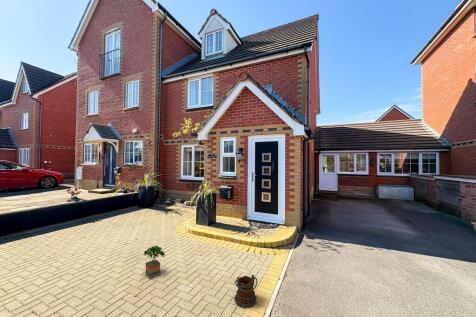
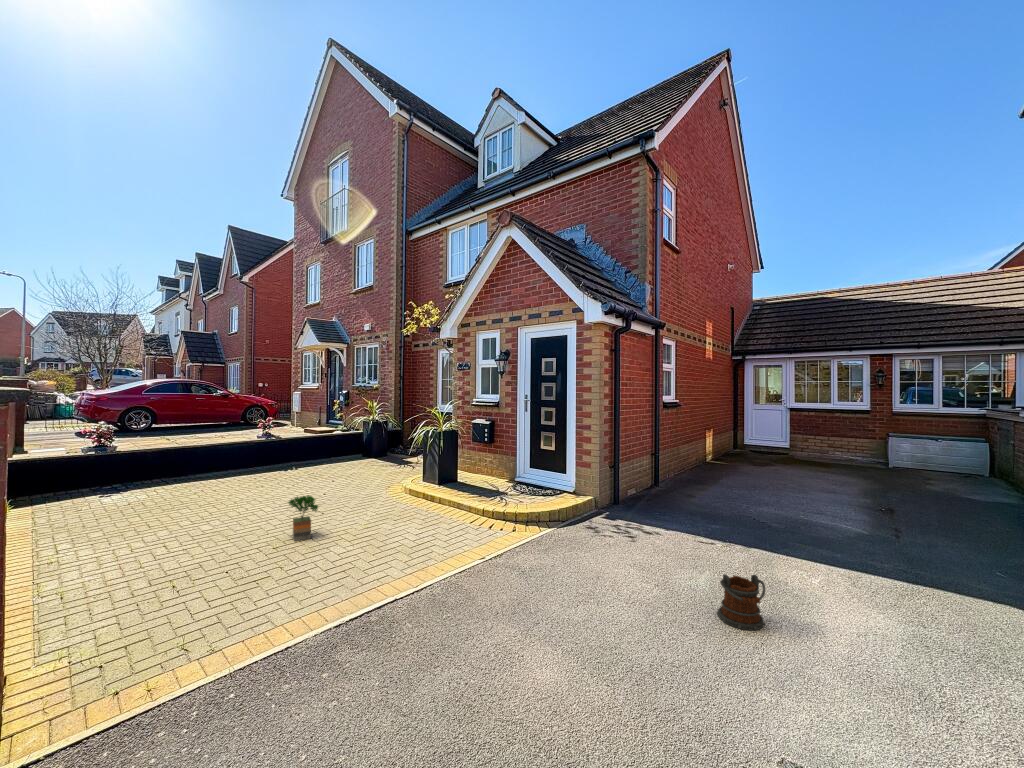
bucket: present [234,275,257,308] -> present [717,574,765,630]

